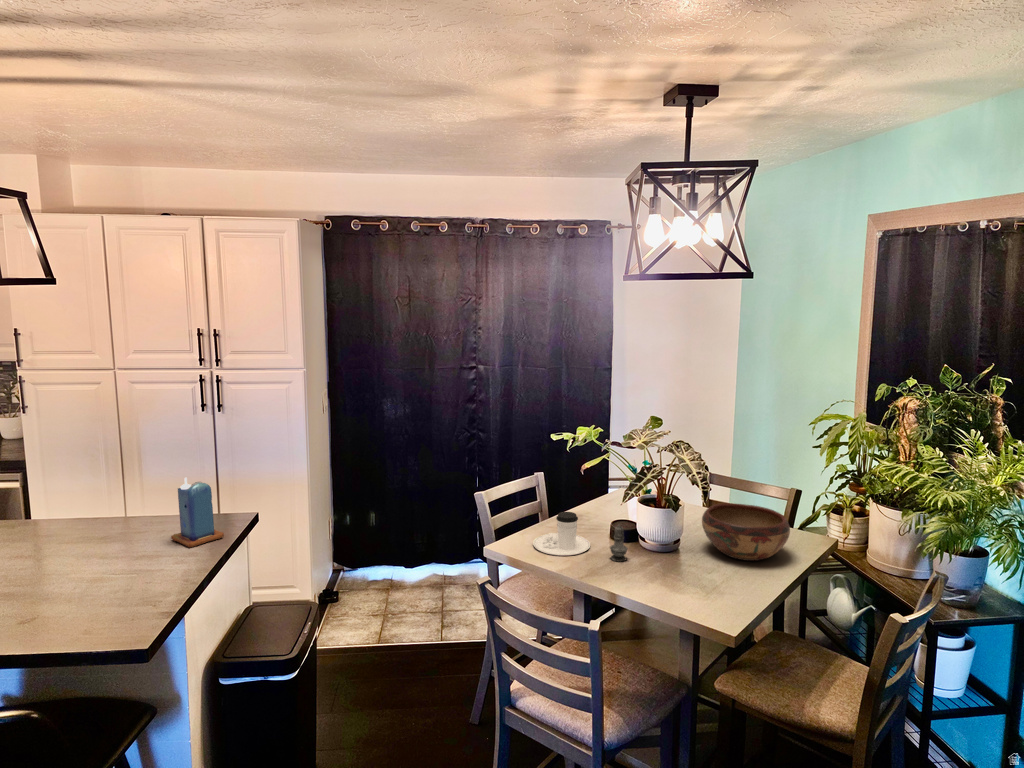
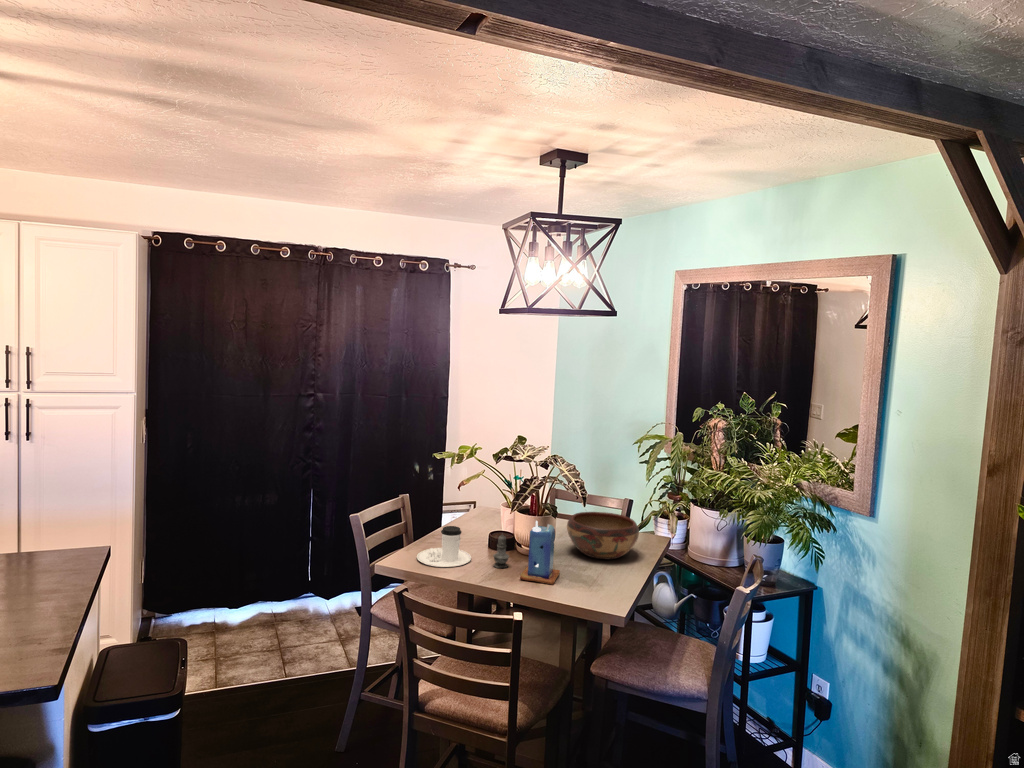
candle: present [171,477,224,548] -> present [520,521,560,585]

